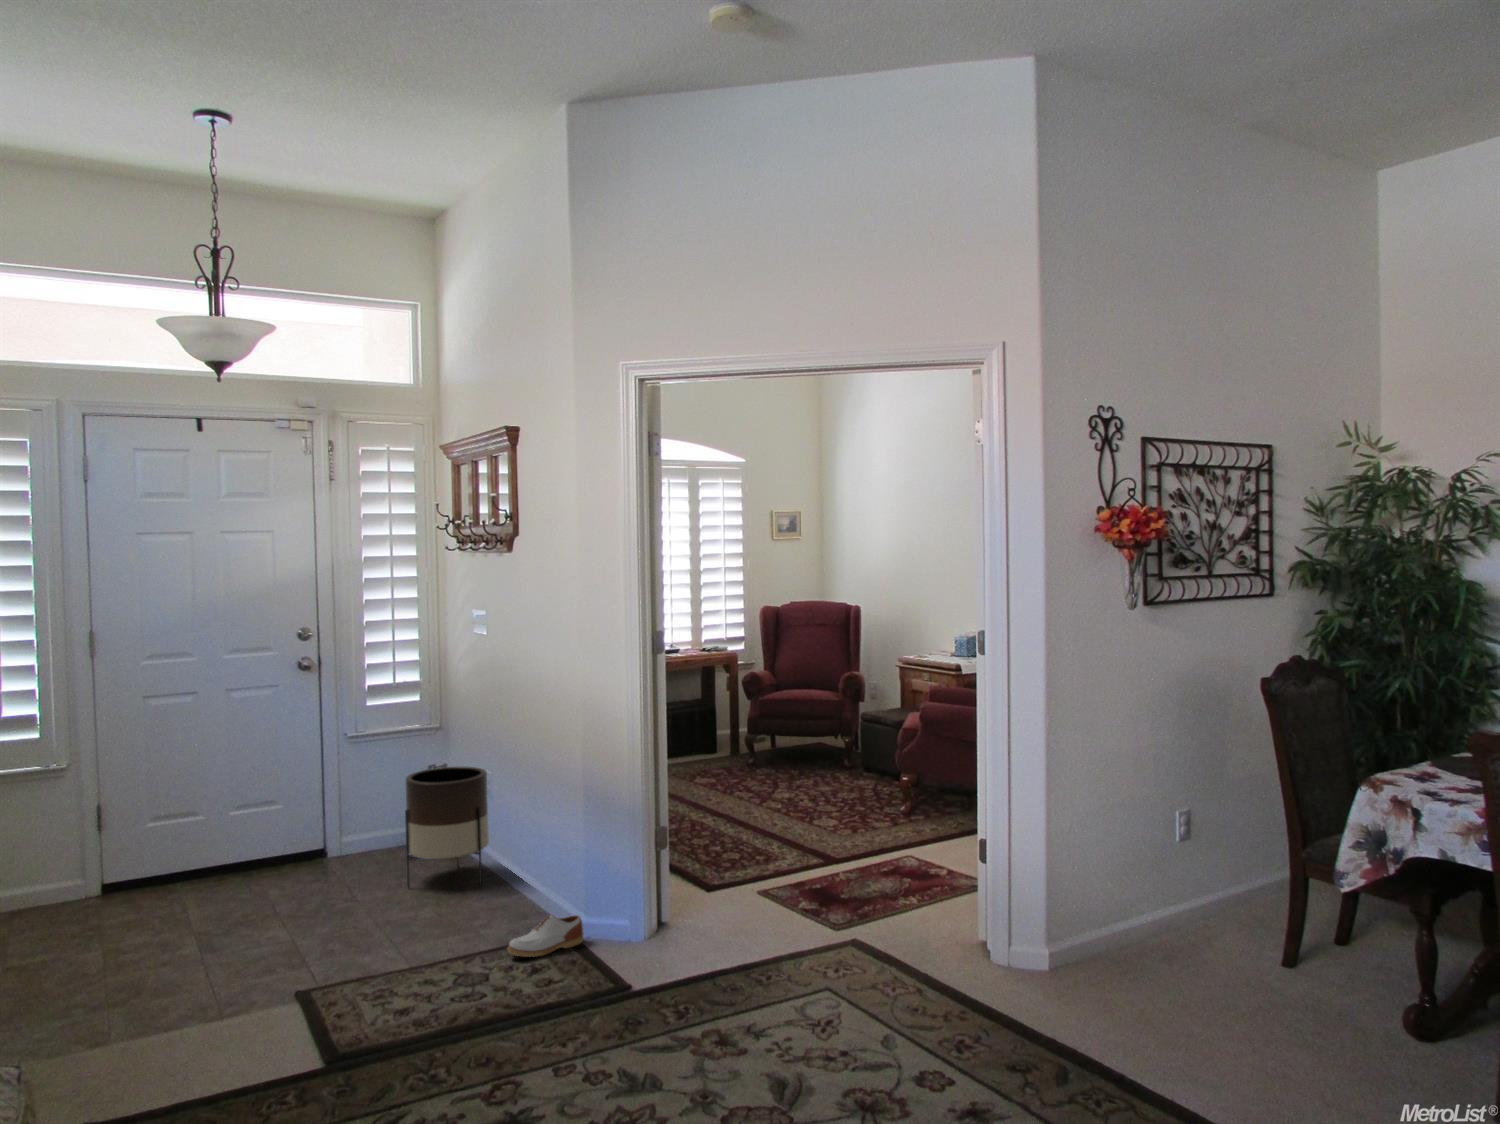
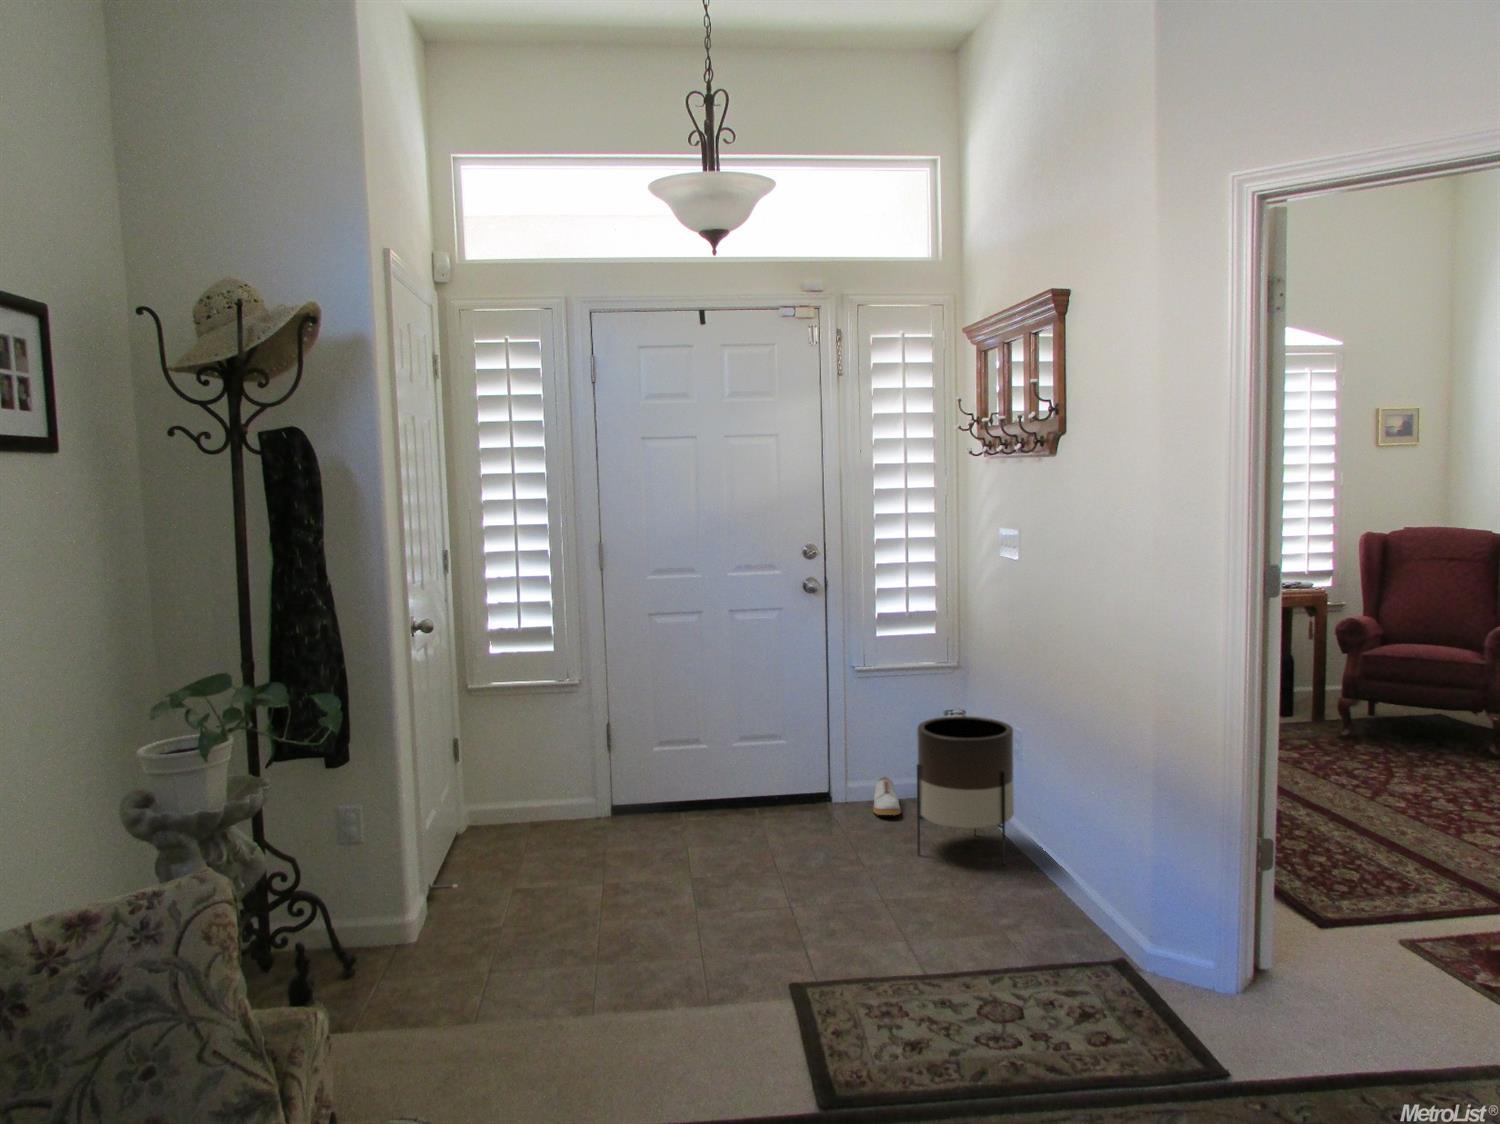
shoe: present [508,915,583,957] -> present [873,777,901,815]

